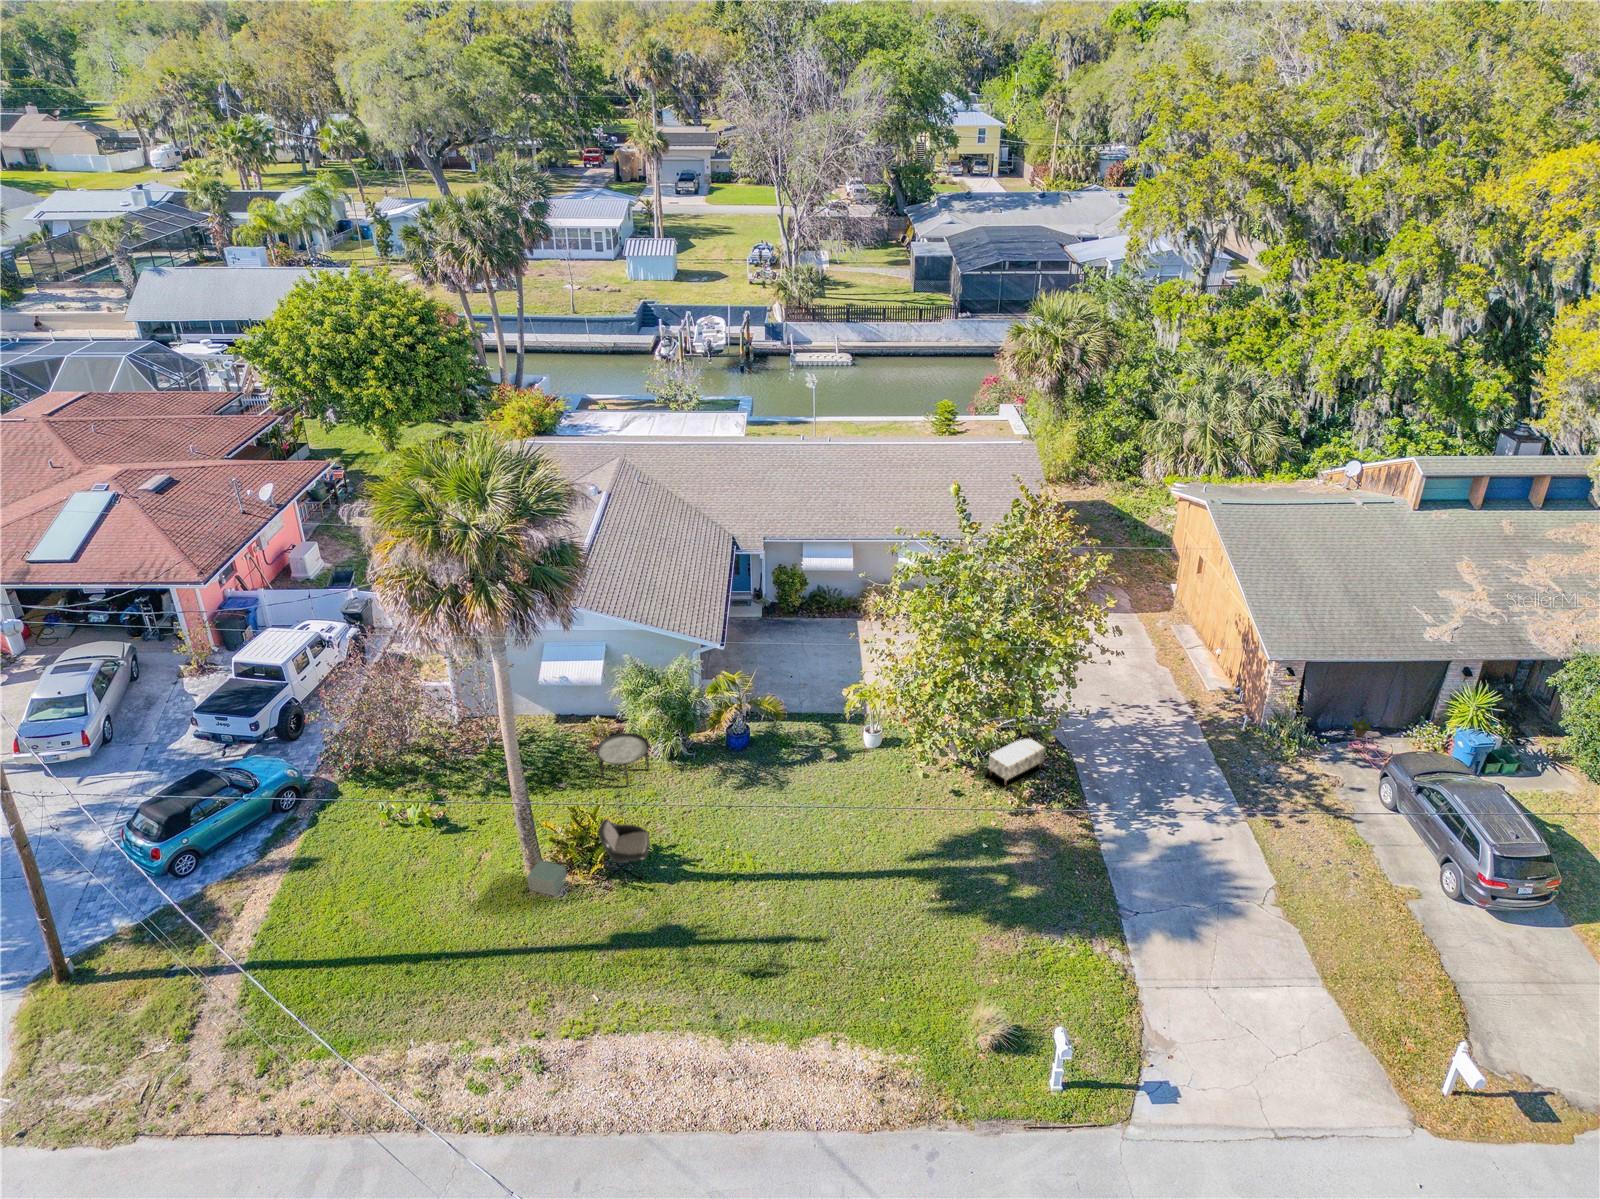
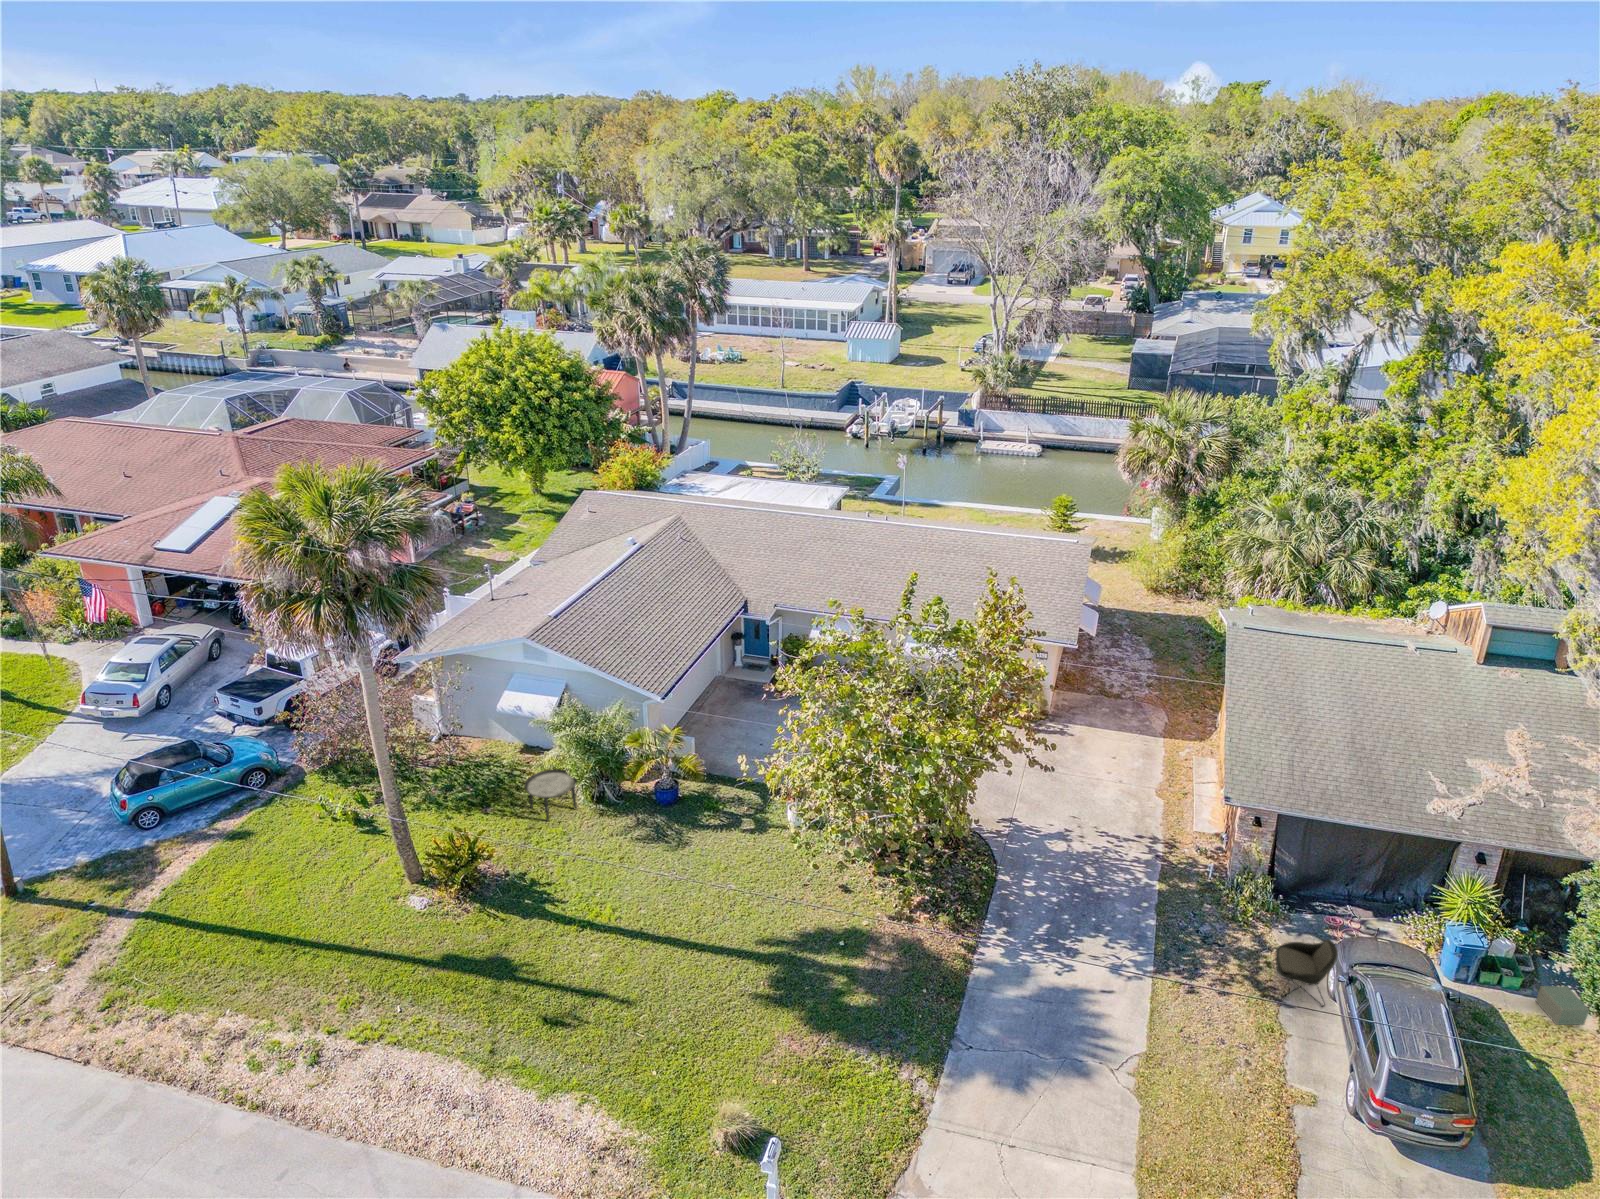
decorative plant: present [1351,719,1372,737] -> none [1328,887,1365,911]
bench: present [988,739,1045,785] -> none [897,841,960,888]
lounge chair: present [599,819,650,879] -> present [1275,940,1338,1007]
storage box: present [527,860,567,896] -> present [1536,986,1589,1025]

